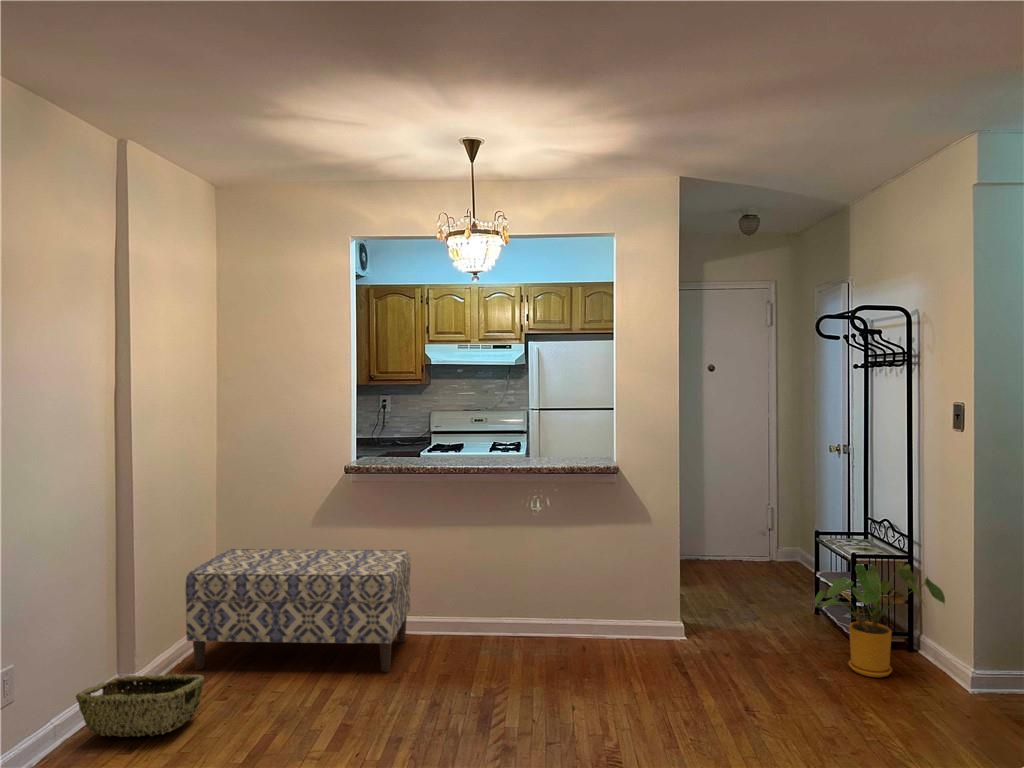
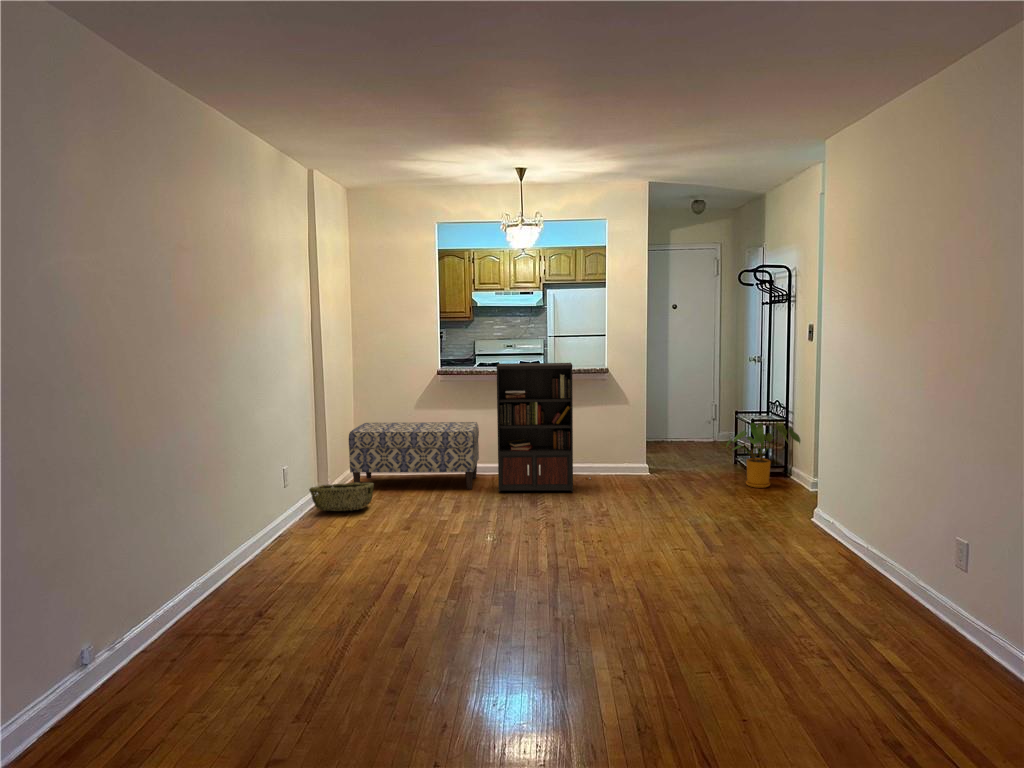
bookcase: none [430,460,590,684] -> present [497,363,591,492]

